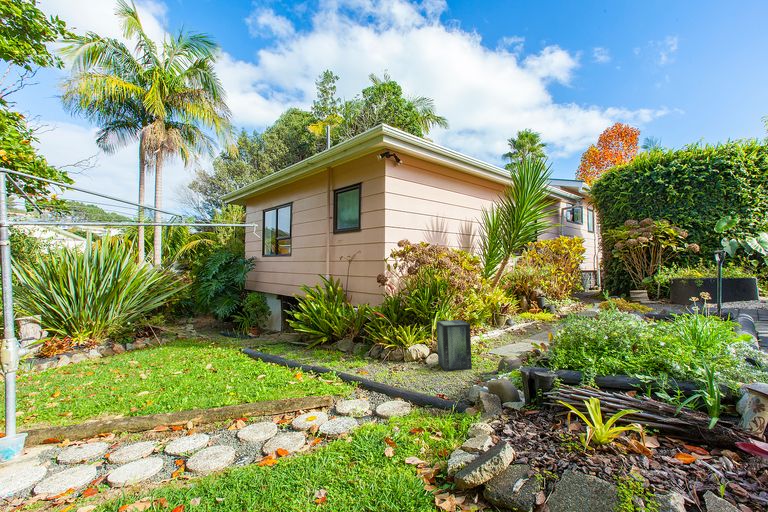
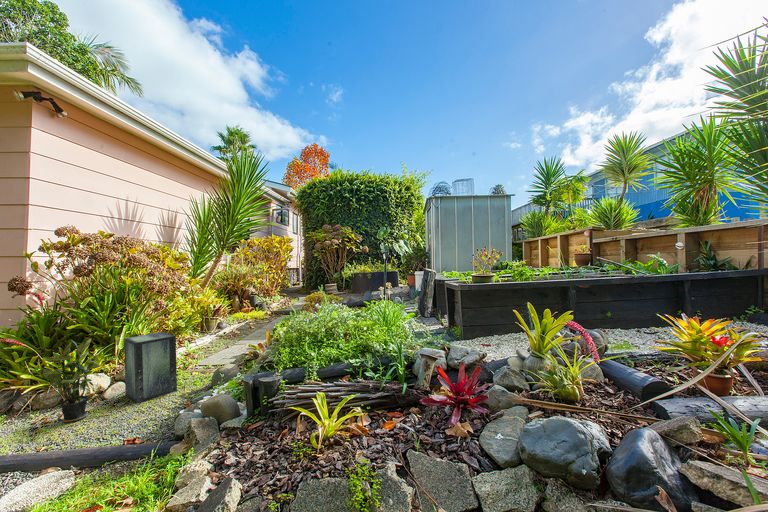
potted plant: none [394,317,422,373] -> present [42,339,99,423]

